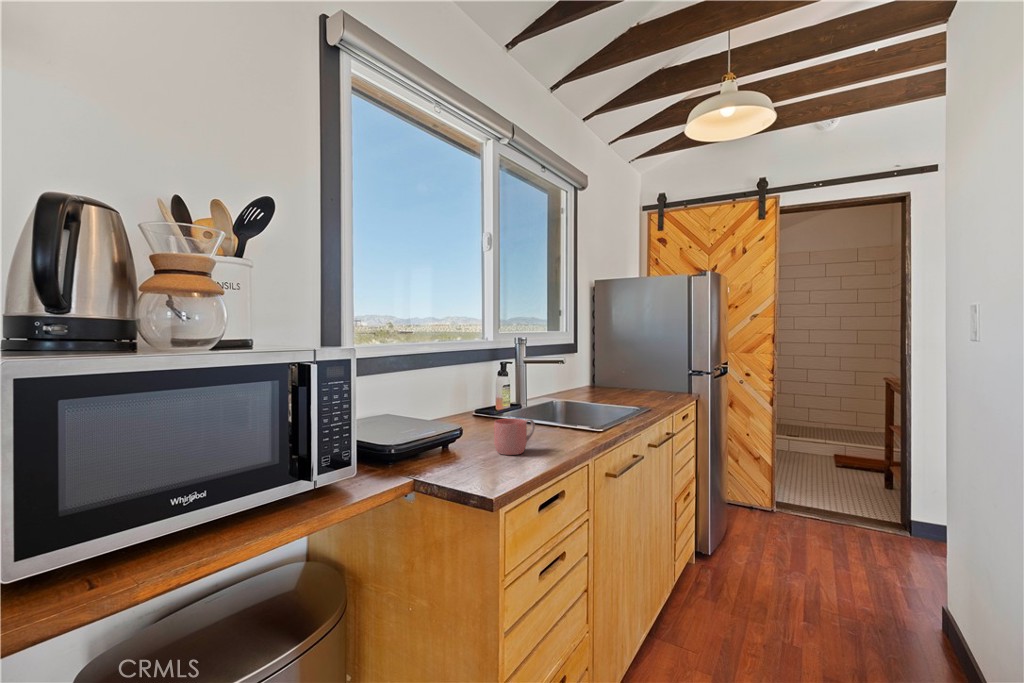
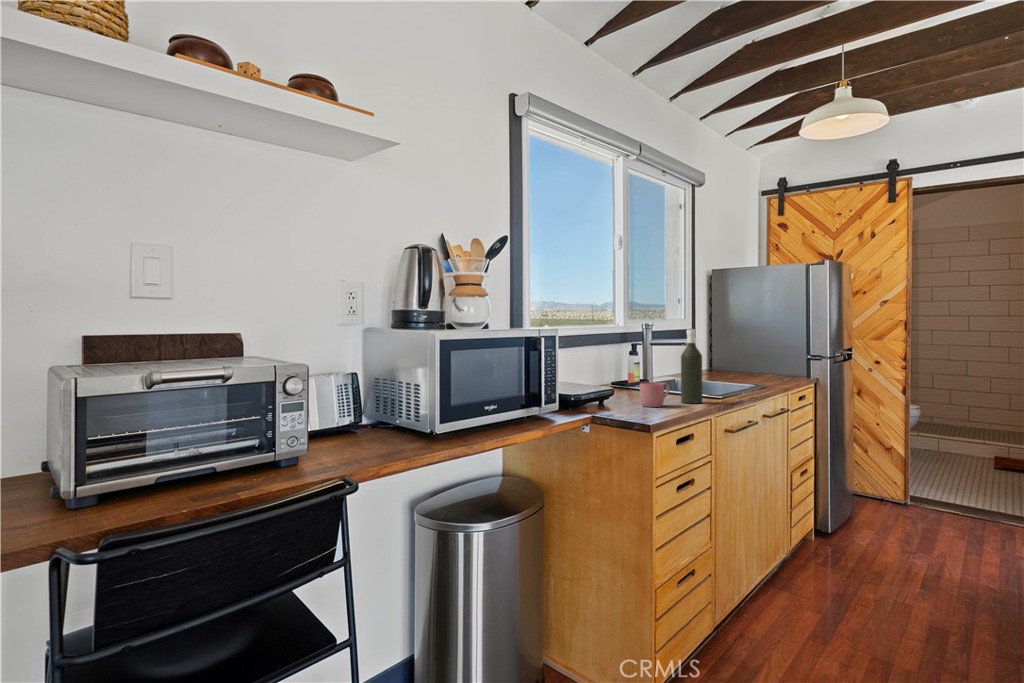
bottle: none [551,347,578,445] -> present [681,329,703,404]

